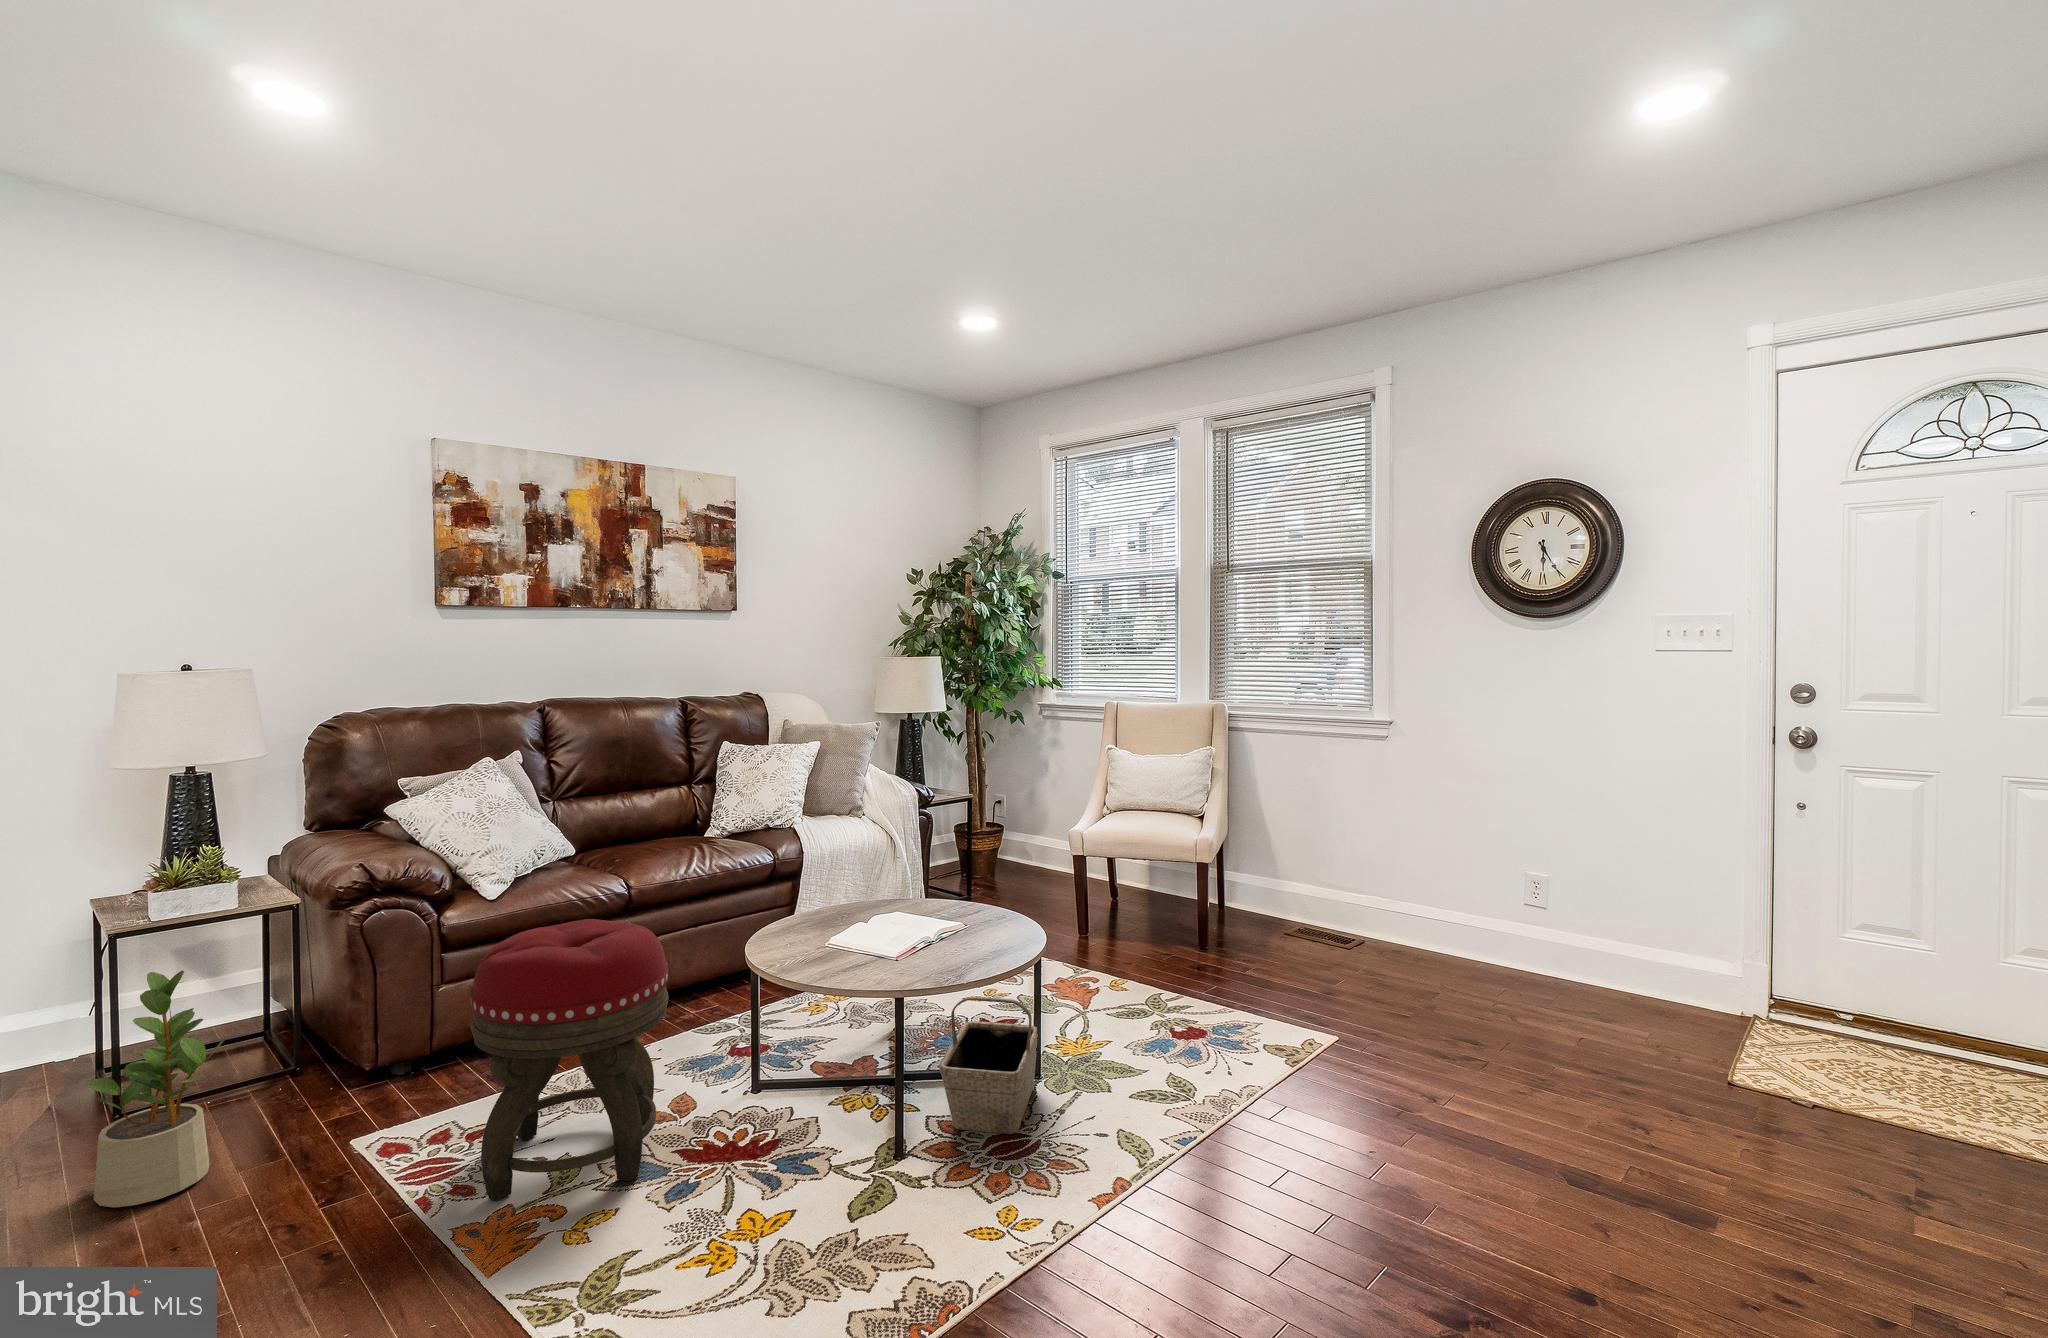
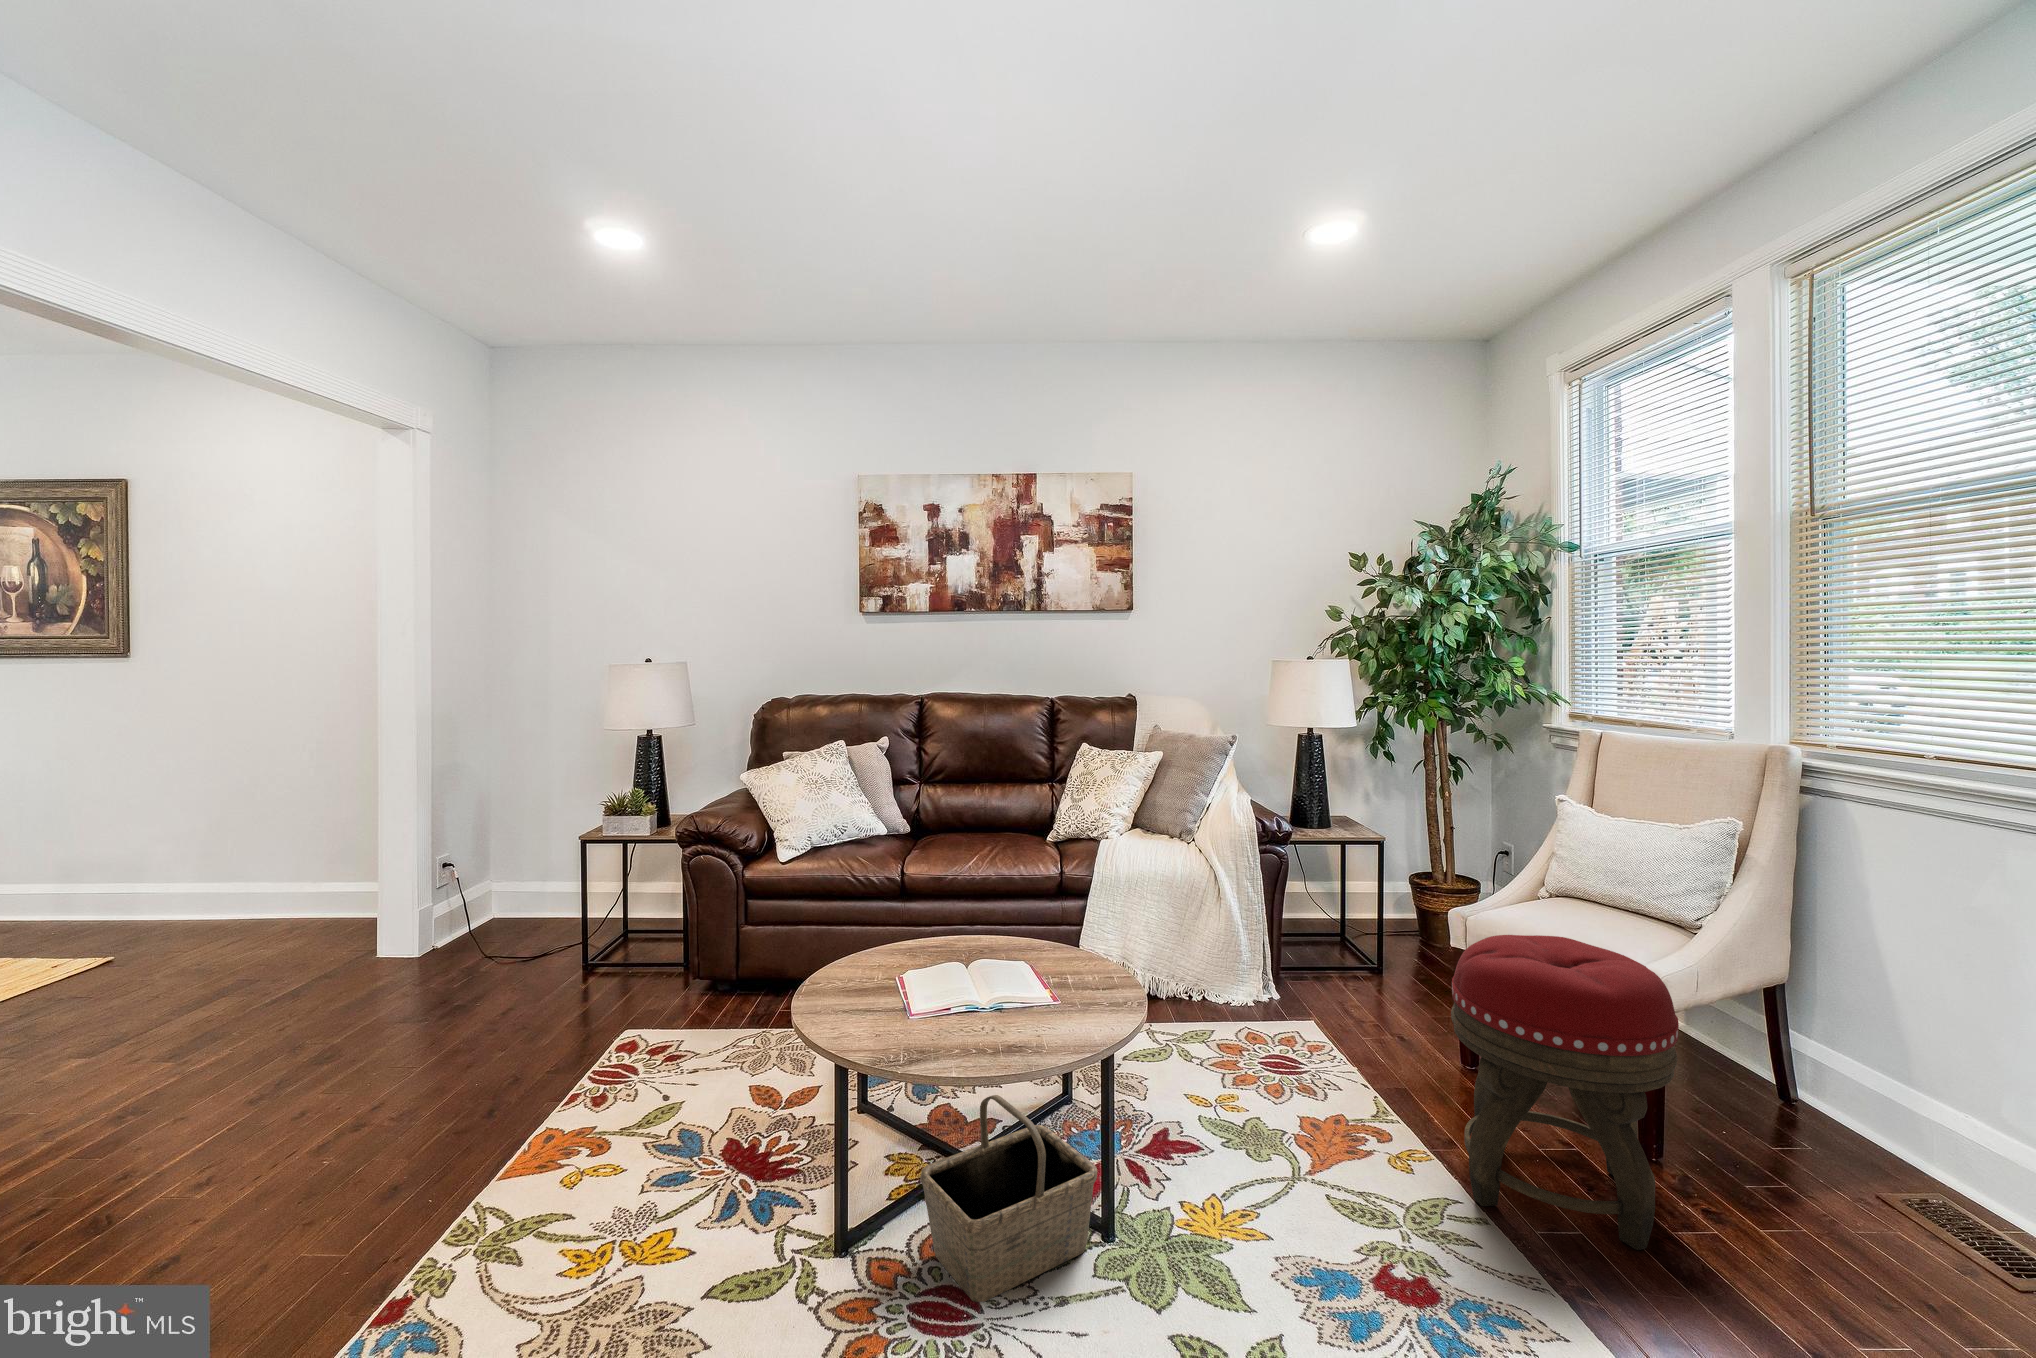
footstool: present [470,919,669,1201] -> present [1451,935,1679,1250]
potted plant: present [87,971,226,1207] -> none [492,870,571,1028]

